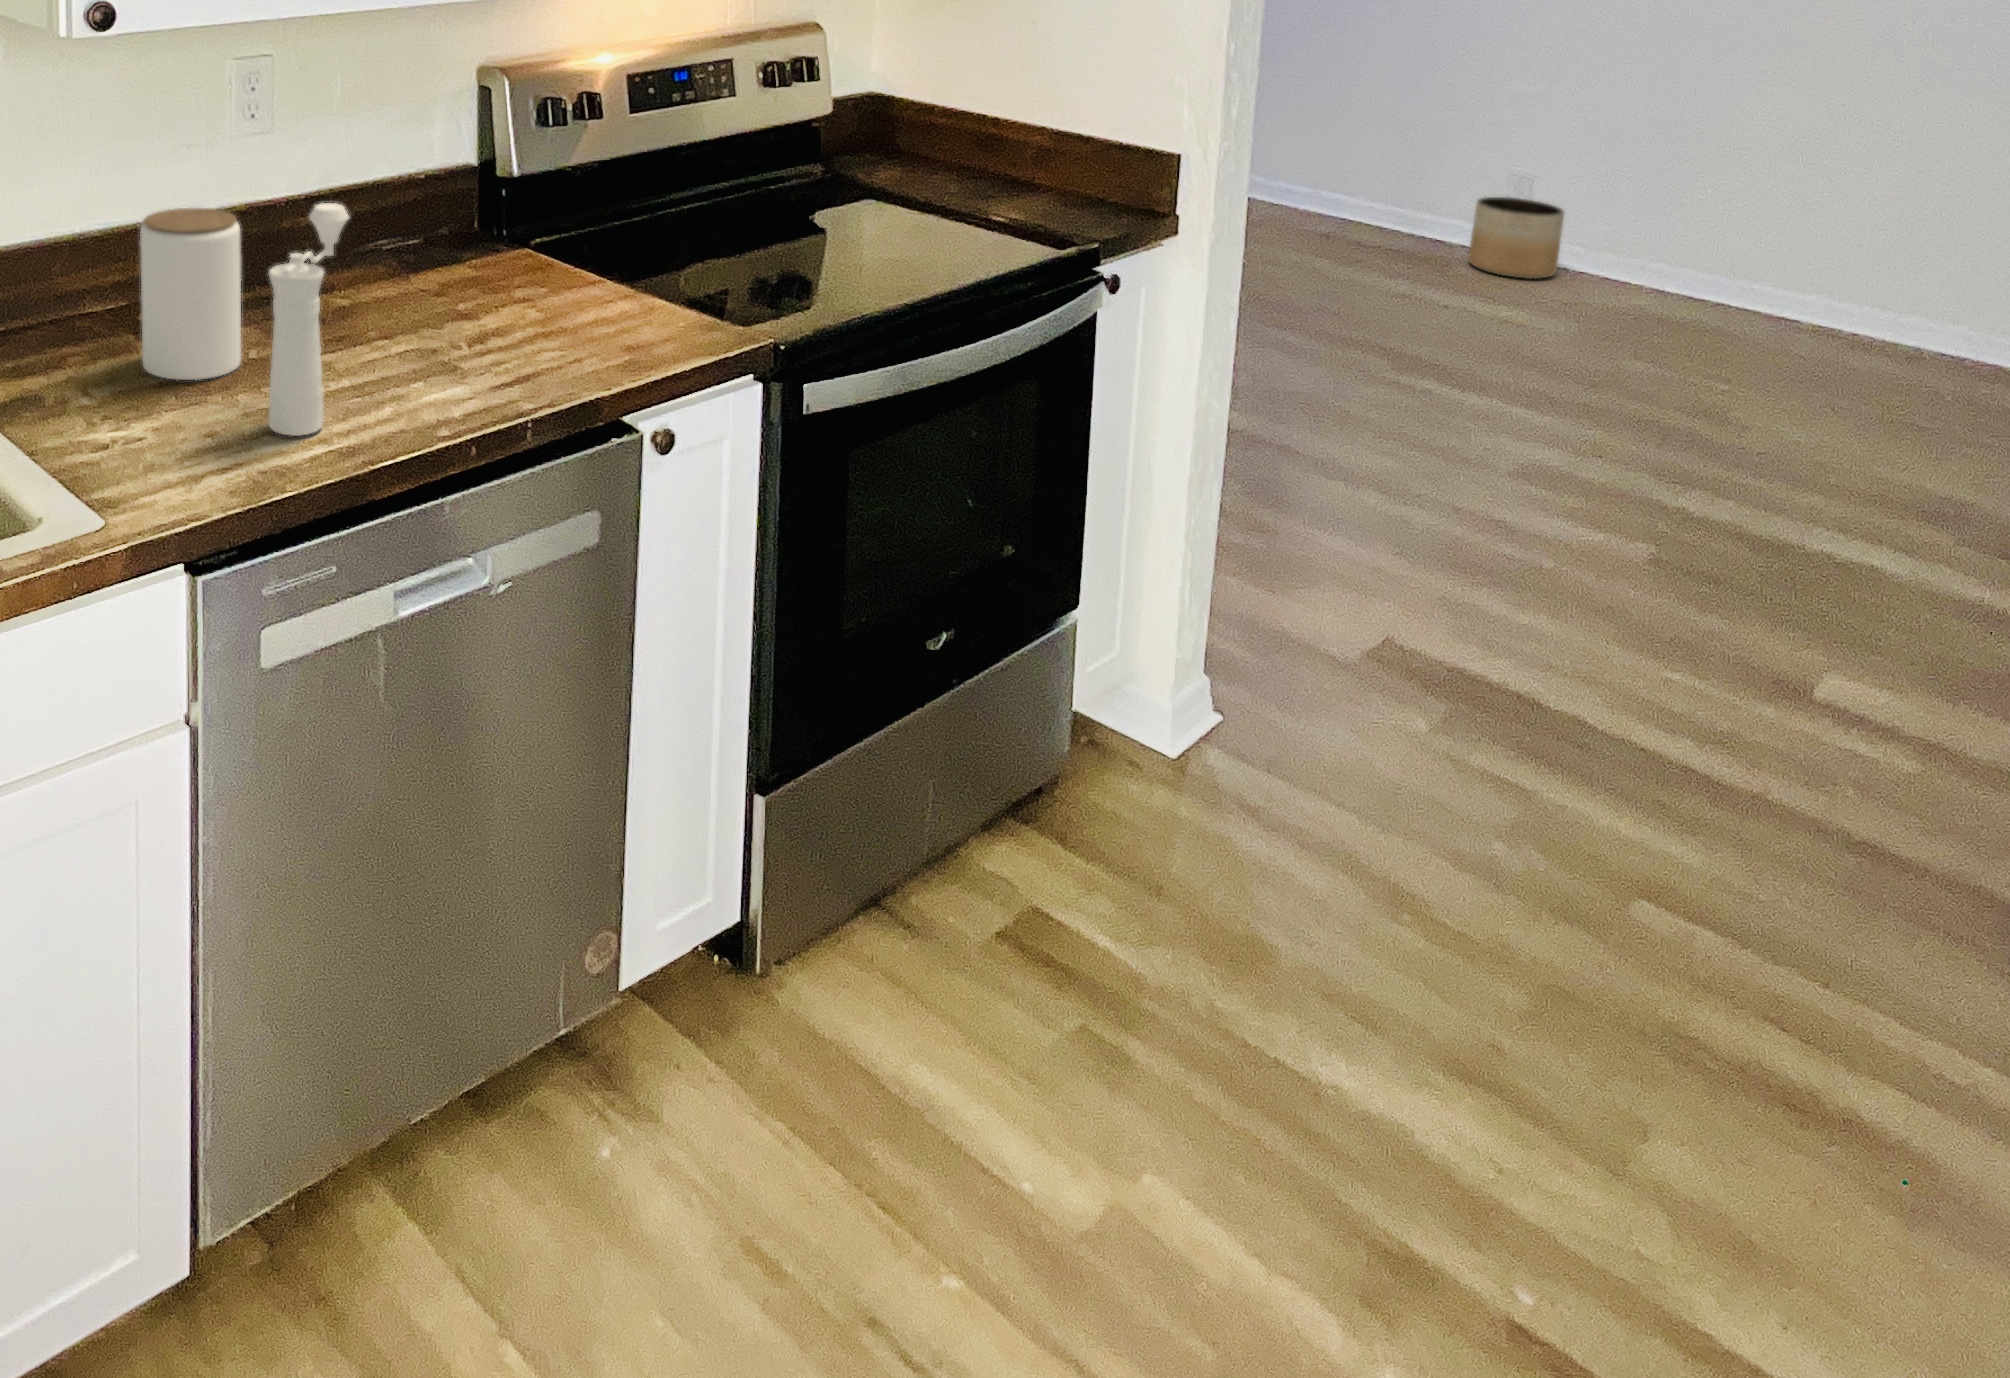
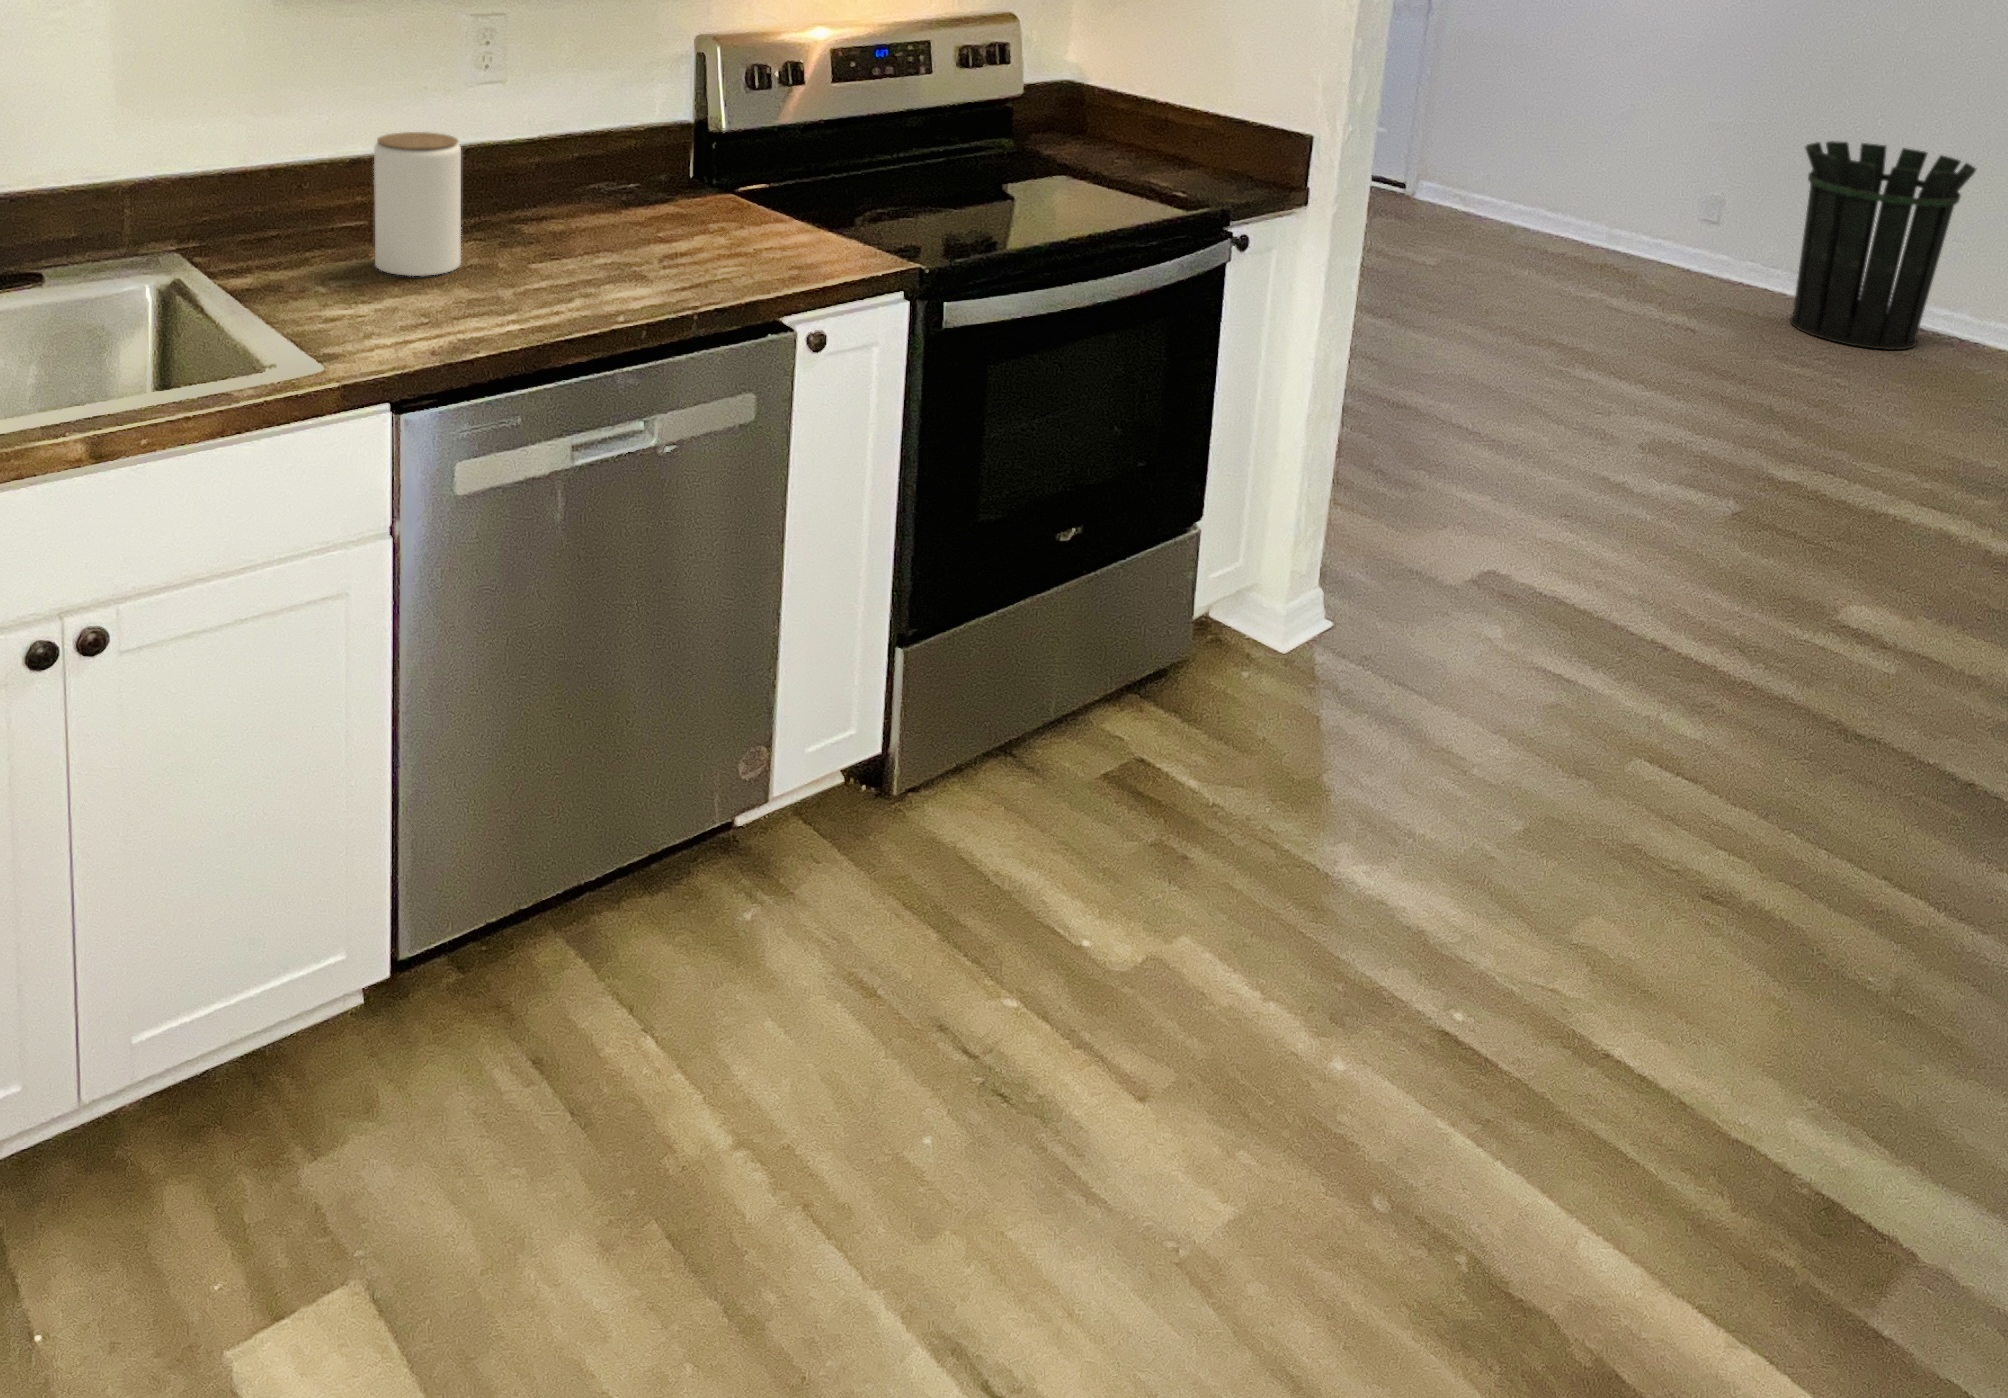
waste bin: none [1624,115,1833,343] -> present [1790,141,1976,350]
planter: present [1468,197,1564,279] -> none [1662,215,1749,290]
pepper mill: present [269,203,349,436] -> none [475,127,551,316]

